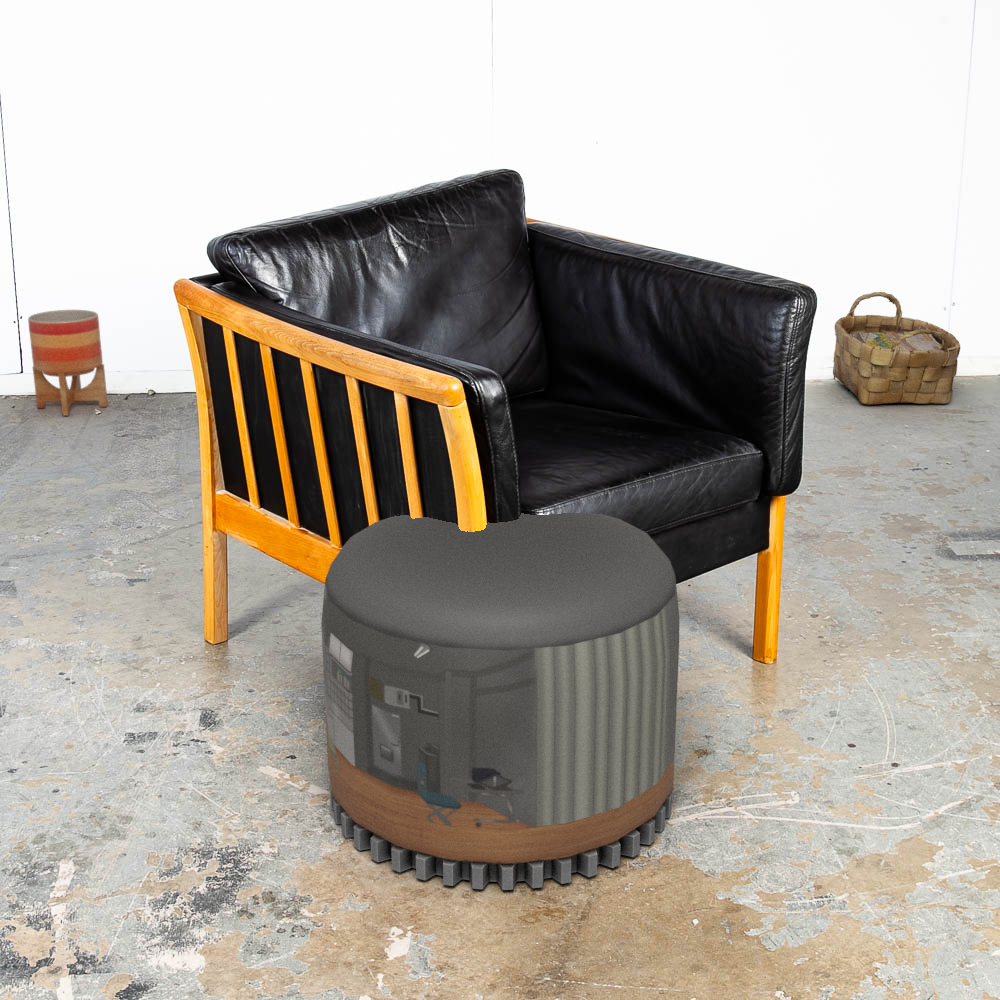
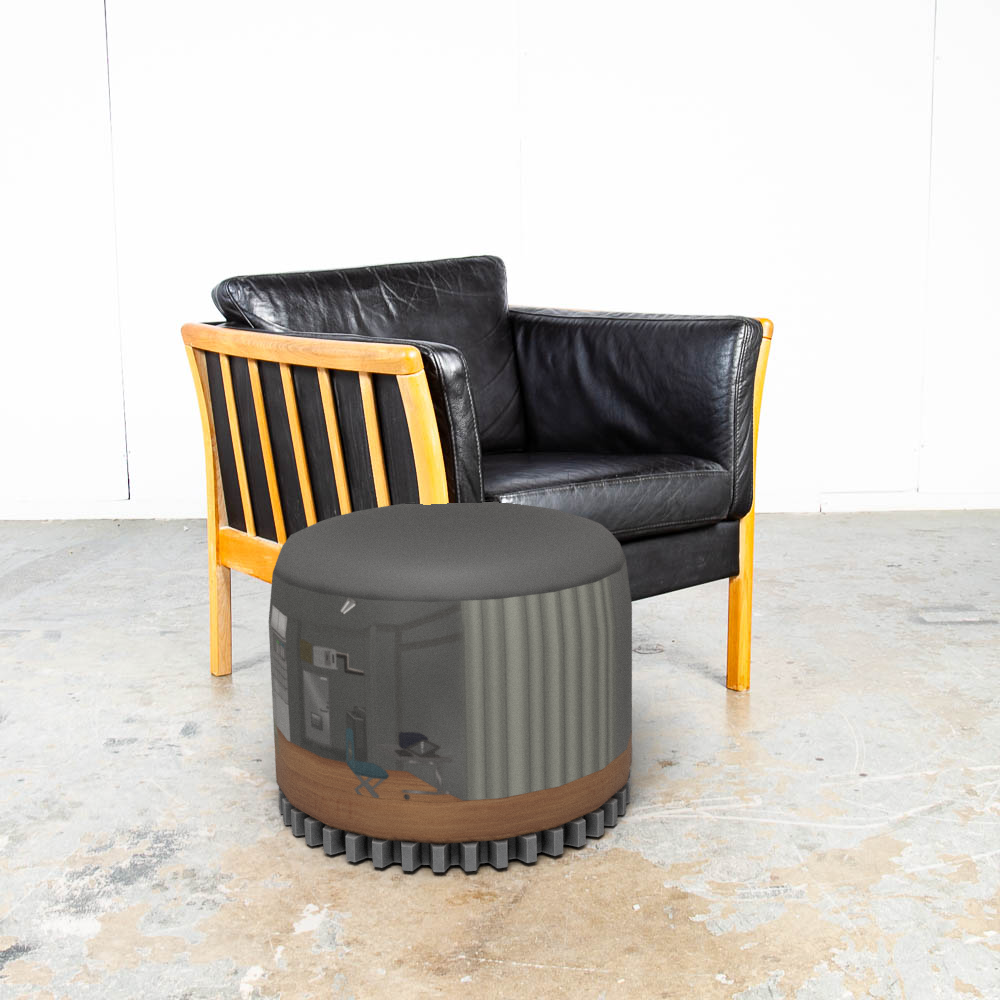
woven basket: present [833,292,960,405] -> none [832,421,947,517]
planter: present [28,310,108,416] -> none [120,437,186,524]

